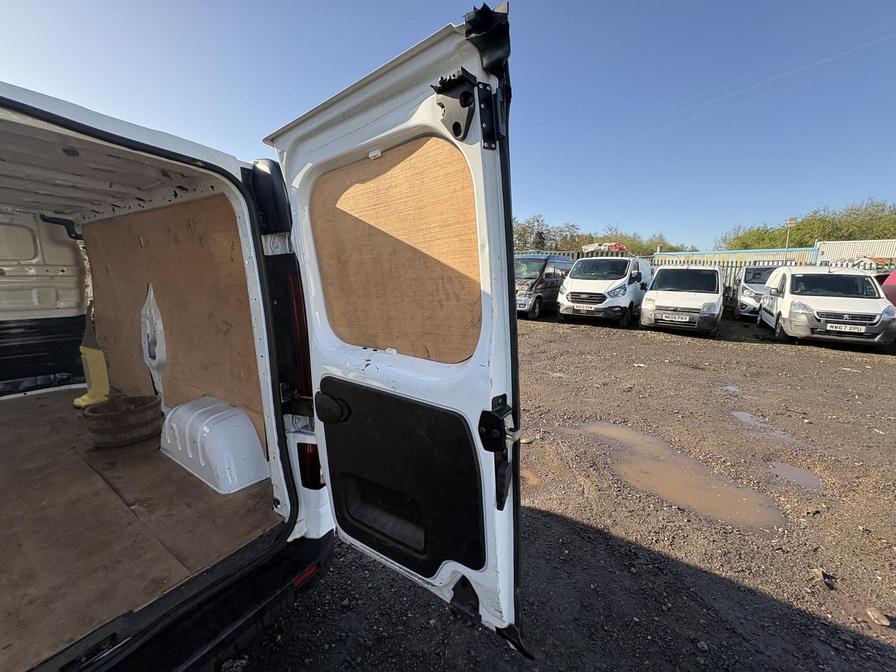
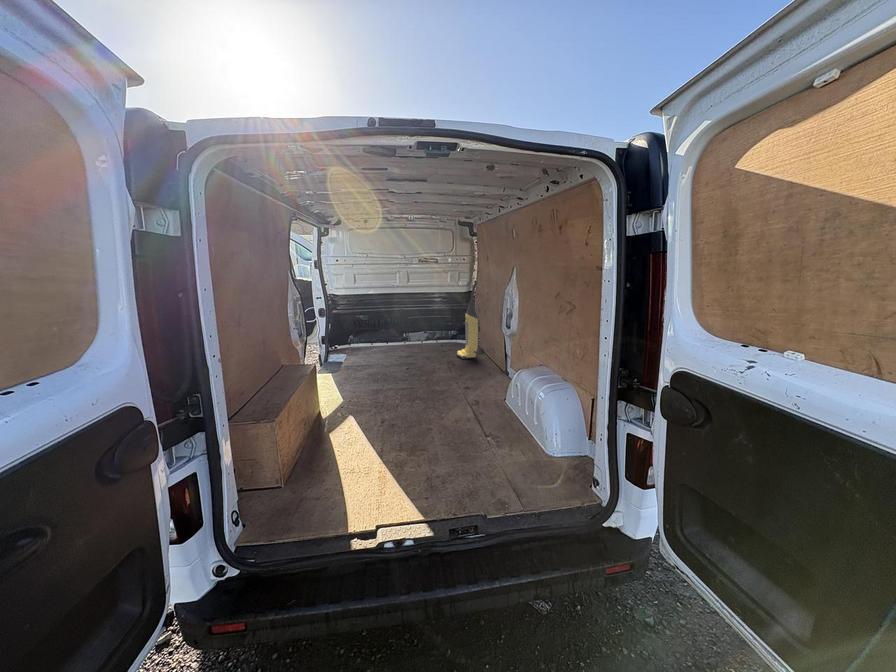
bucket: present [75,393,162,448] -> none [458,352,510,392]

